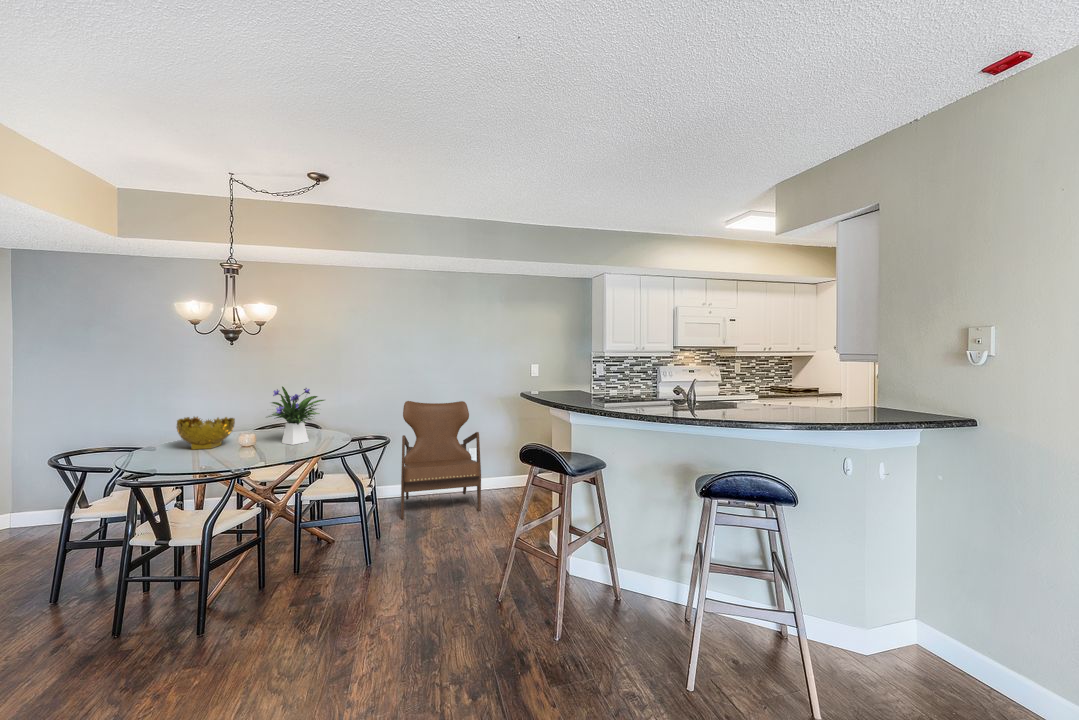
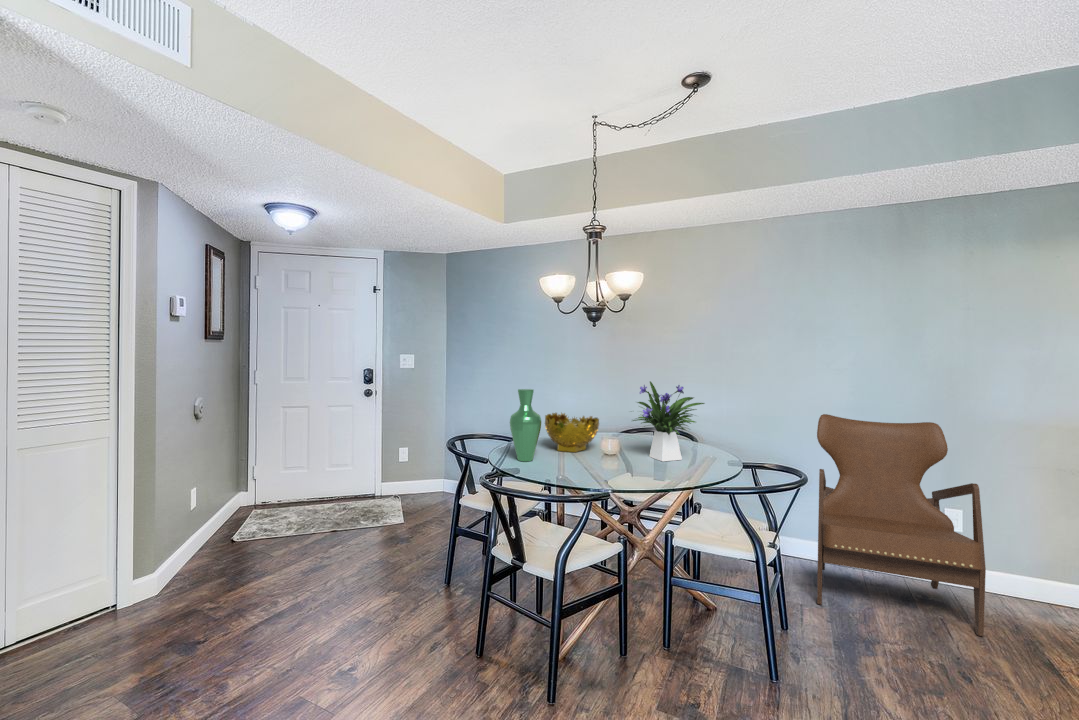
vase: none [138,398,176,463] -> present [510,389,541,461]

